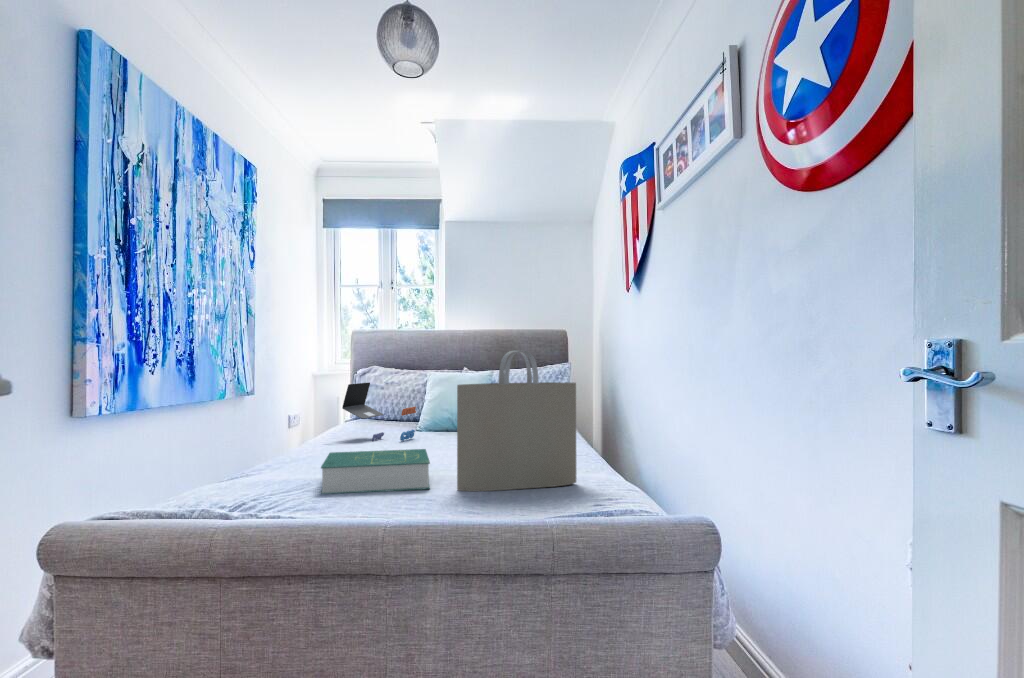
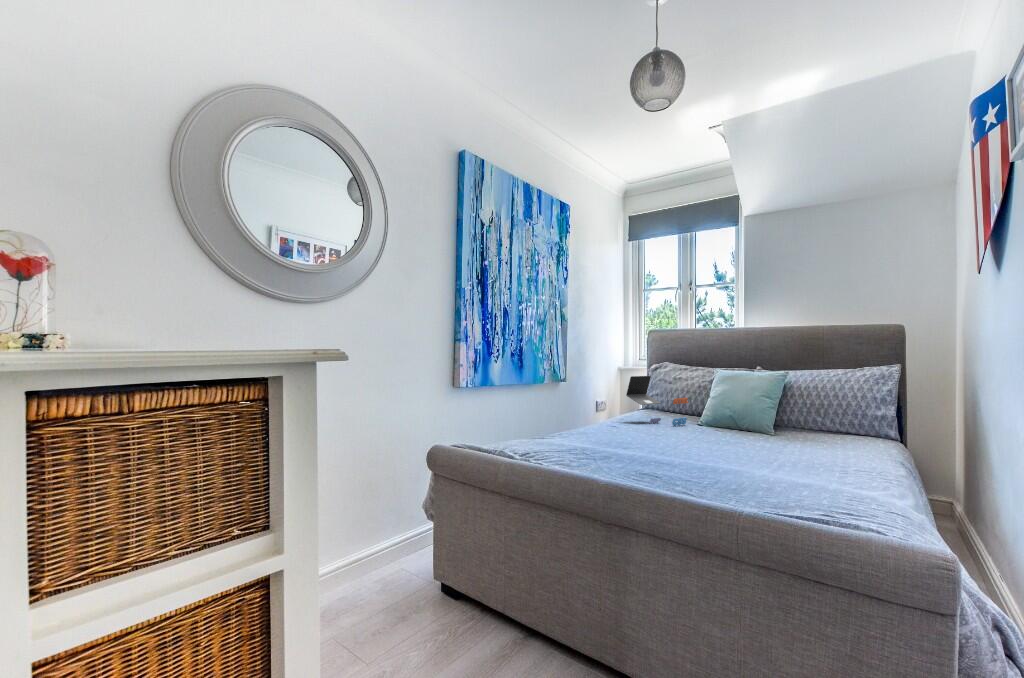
tote bag: present [457,351,577,491] -> none [683,348,788,461]
book: present [321,449,430,494] -> none [587,421,669,451]

